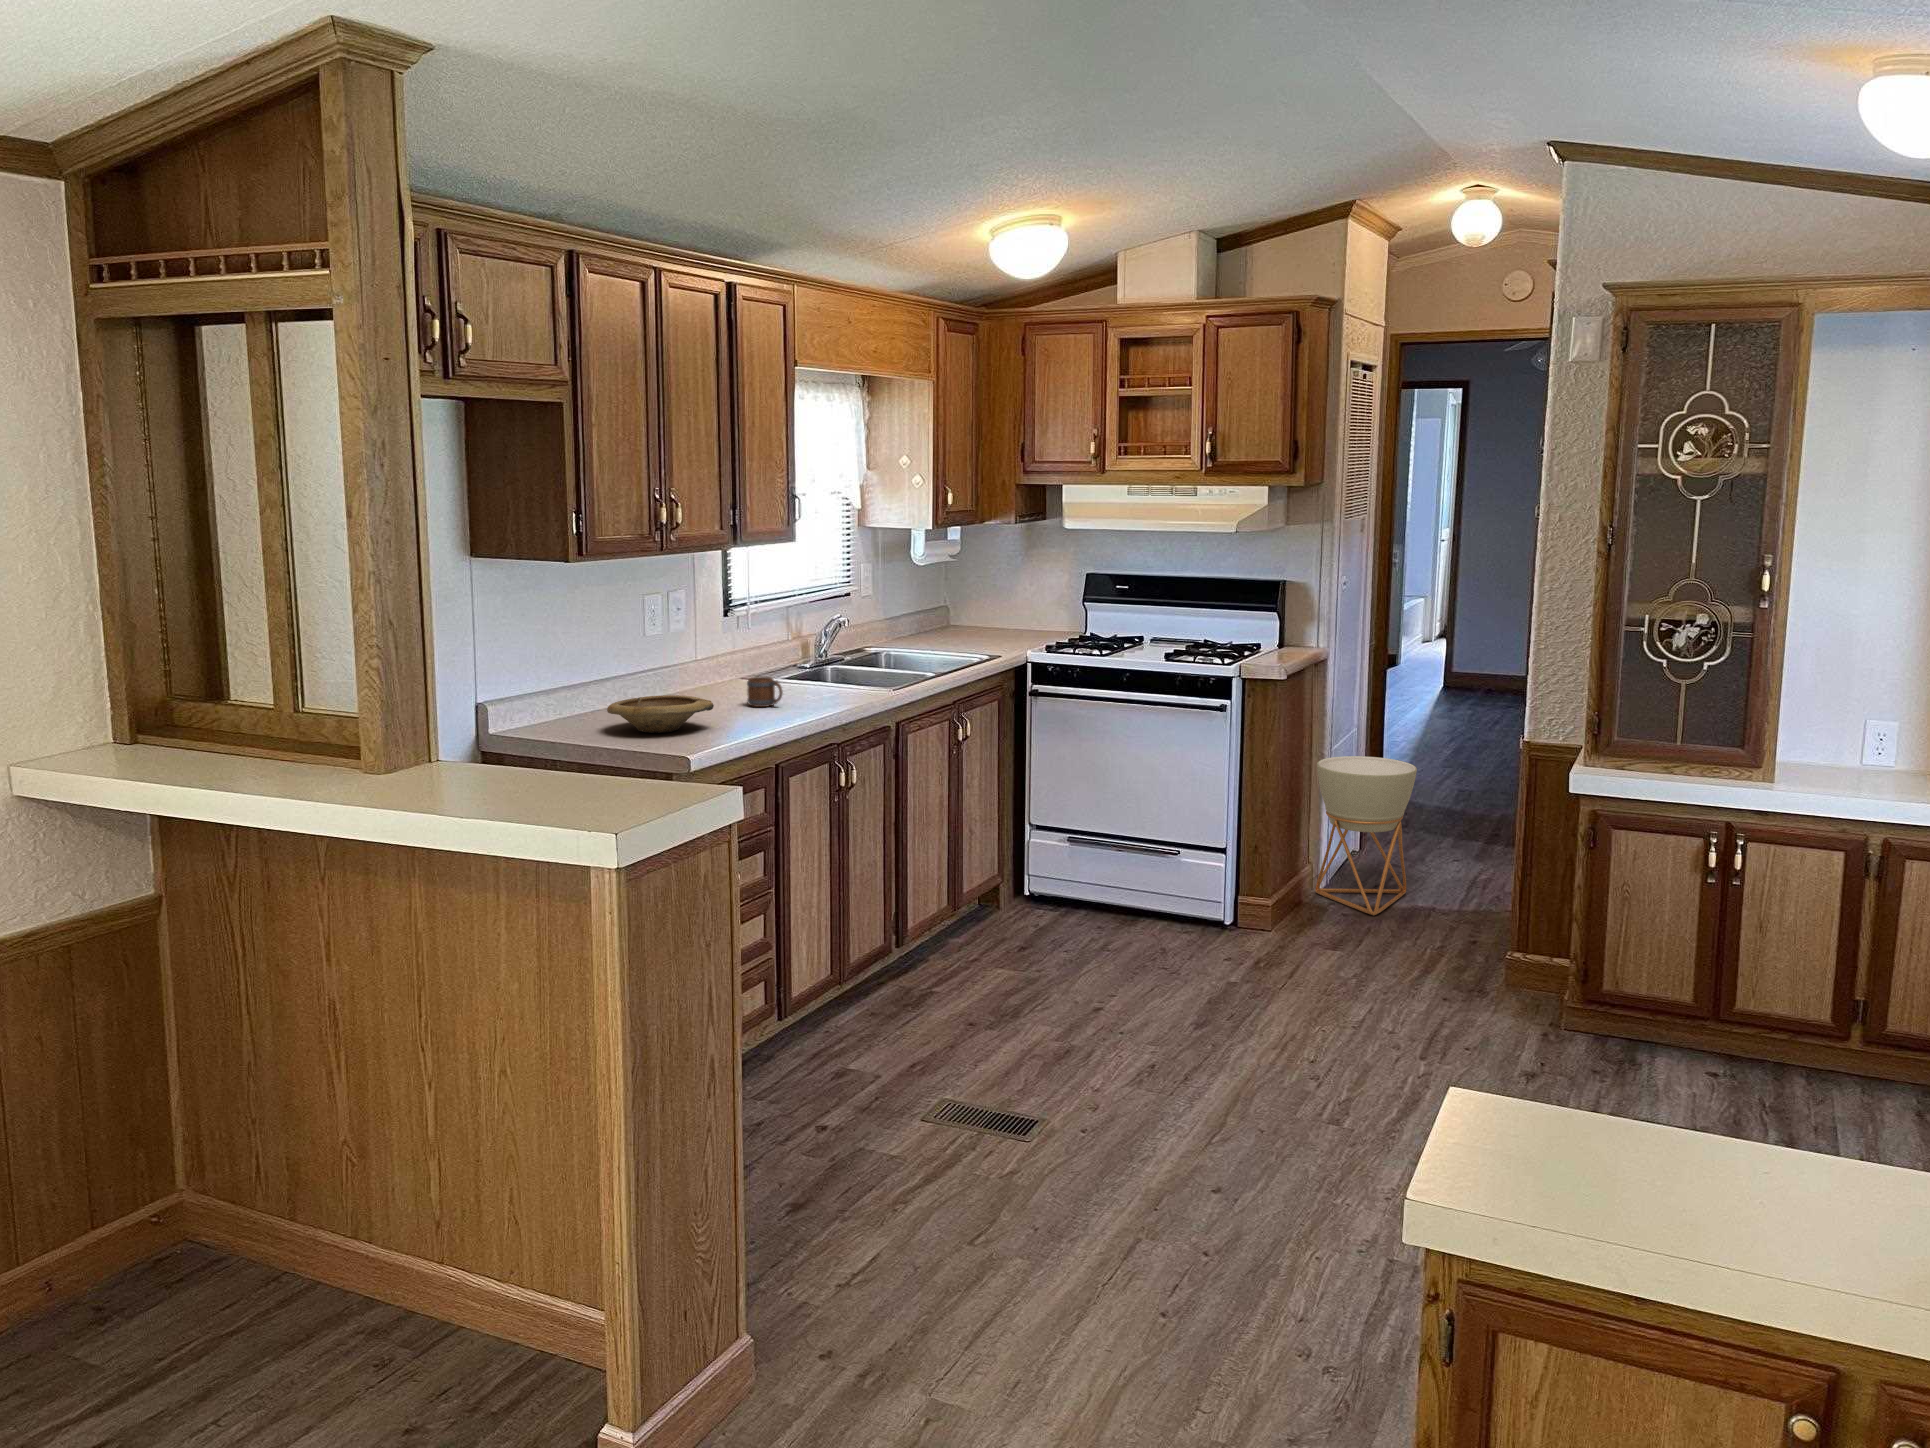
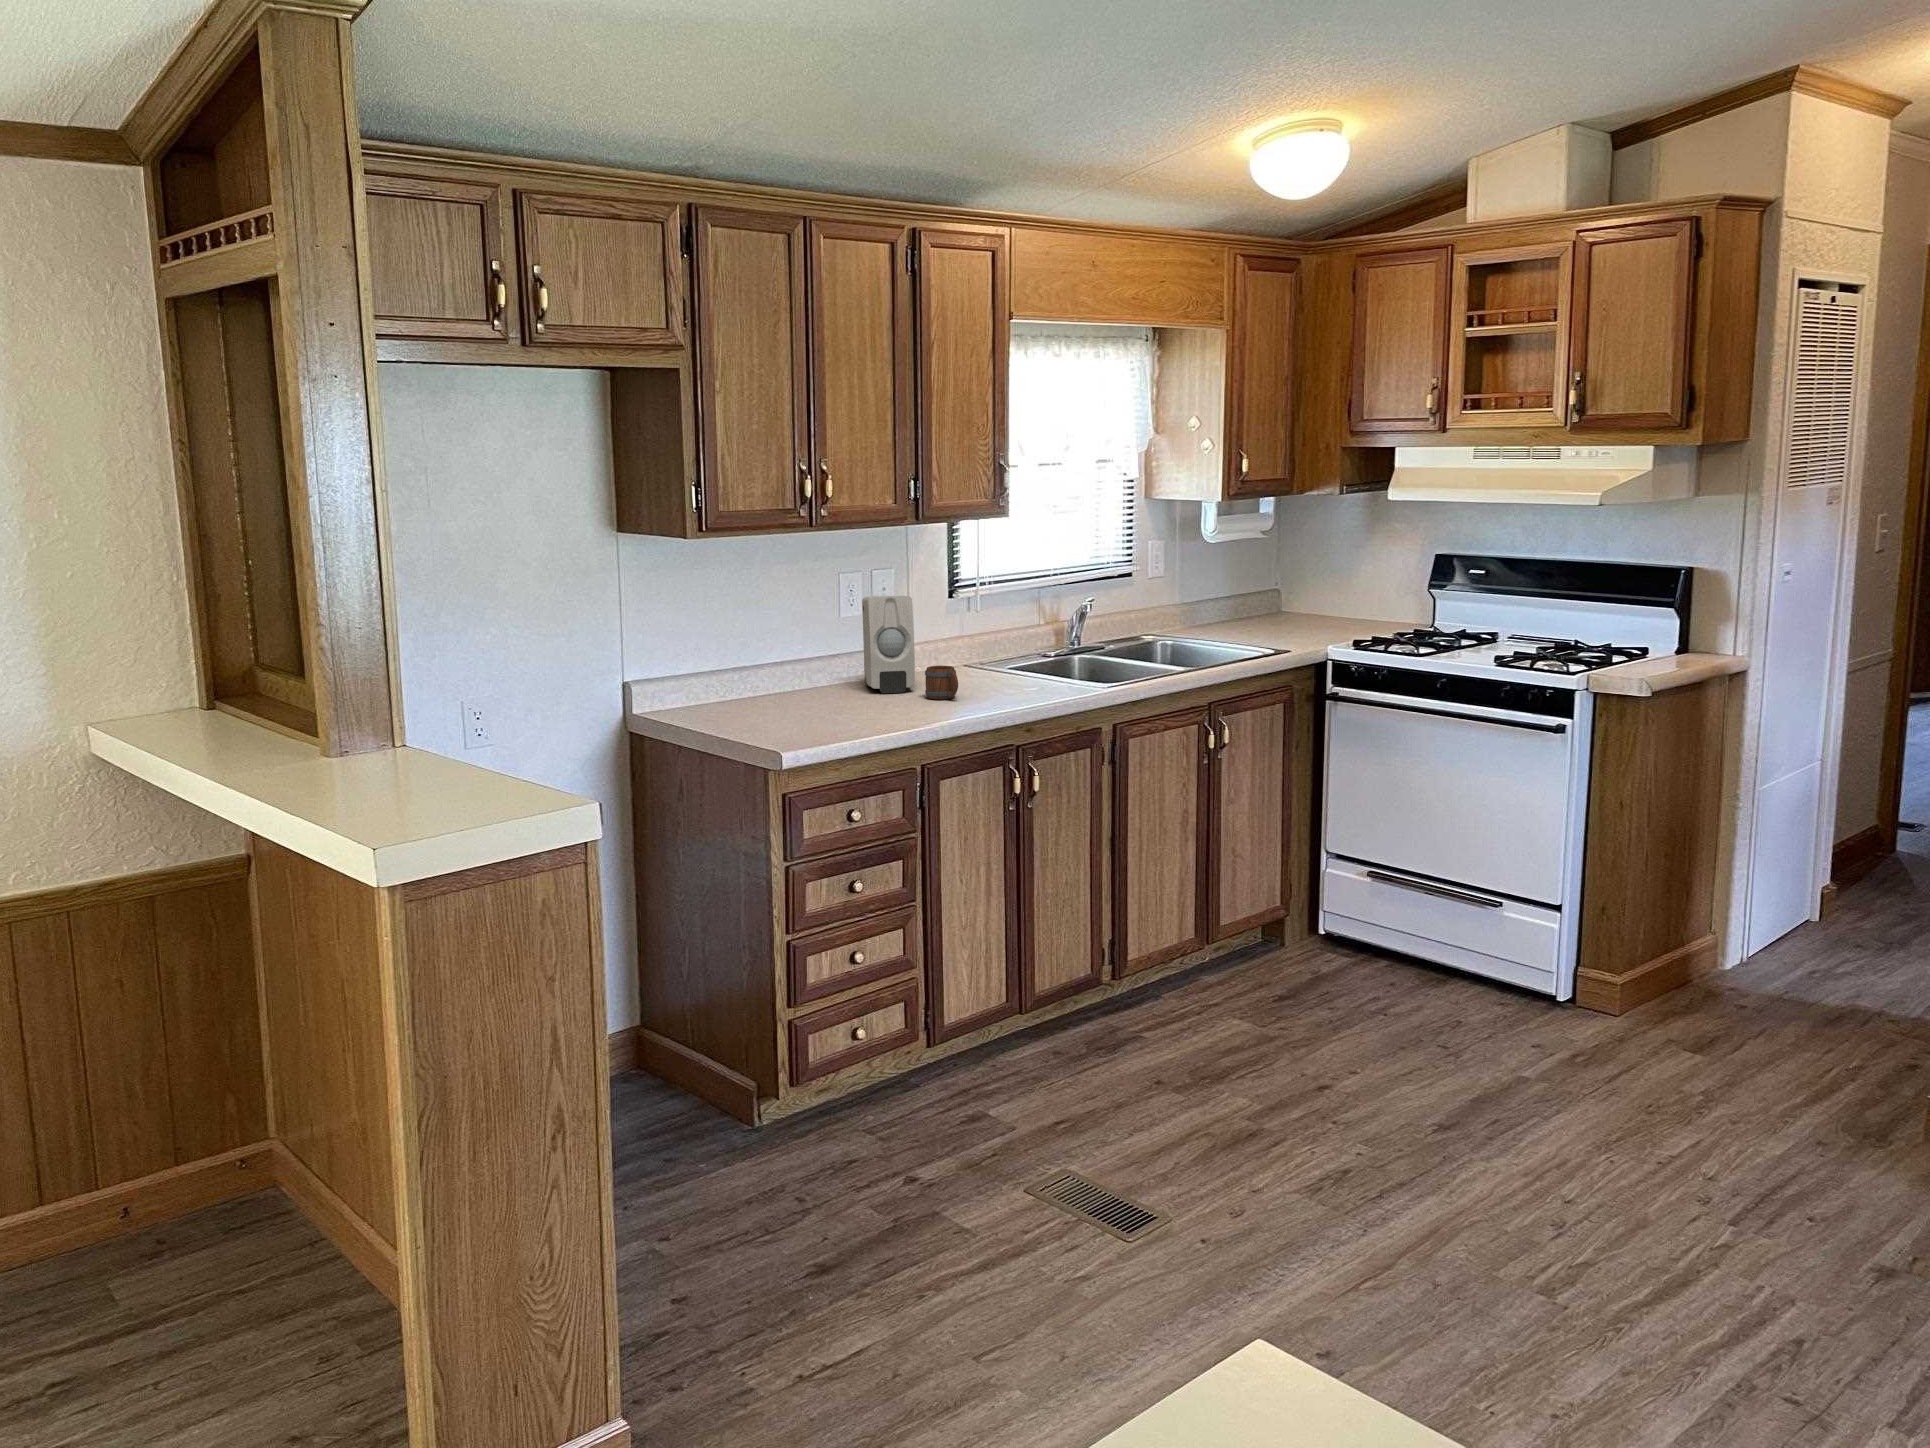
soap dispenser: none [669,615,730,705] -> present [862,596,915,693]
bowl: present [607,695,714,733] -> none [743,682,854,723]
planter: present [1315,756,1417,915] -> none [1715,800,1866,1014]

